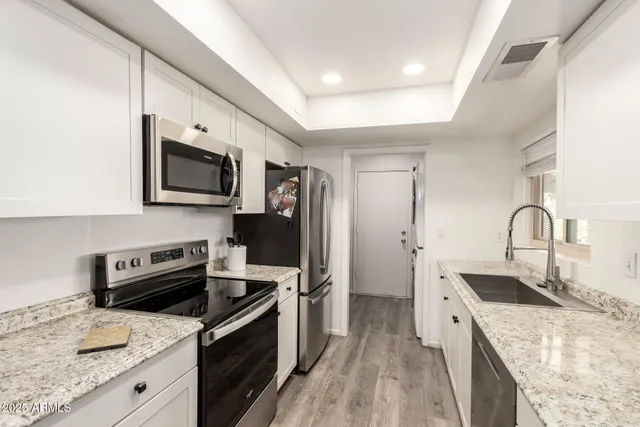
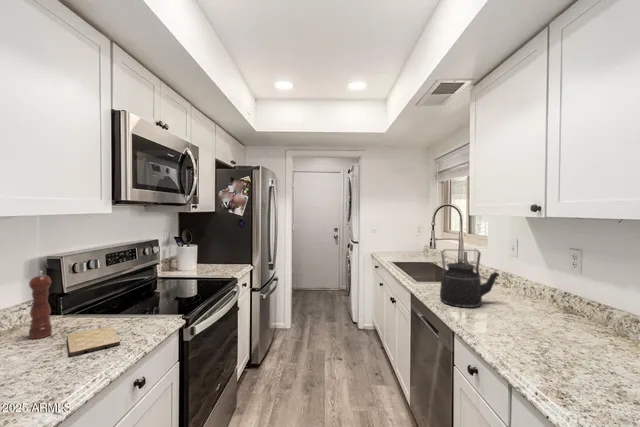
kettle: none [504,264,595,345] -> present [440,249,499,308]
pepper mill: none [63,268,83,331] -> present [29,271,52,339]

